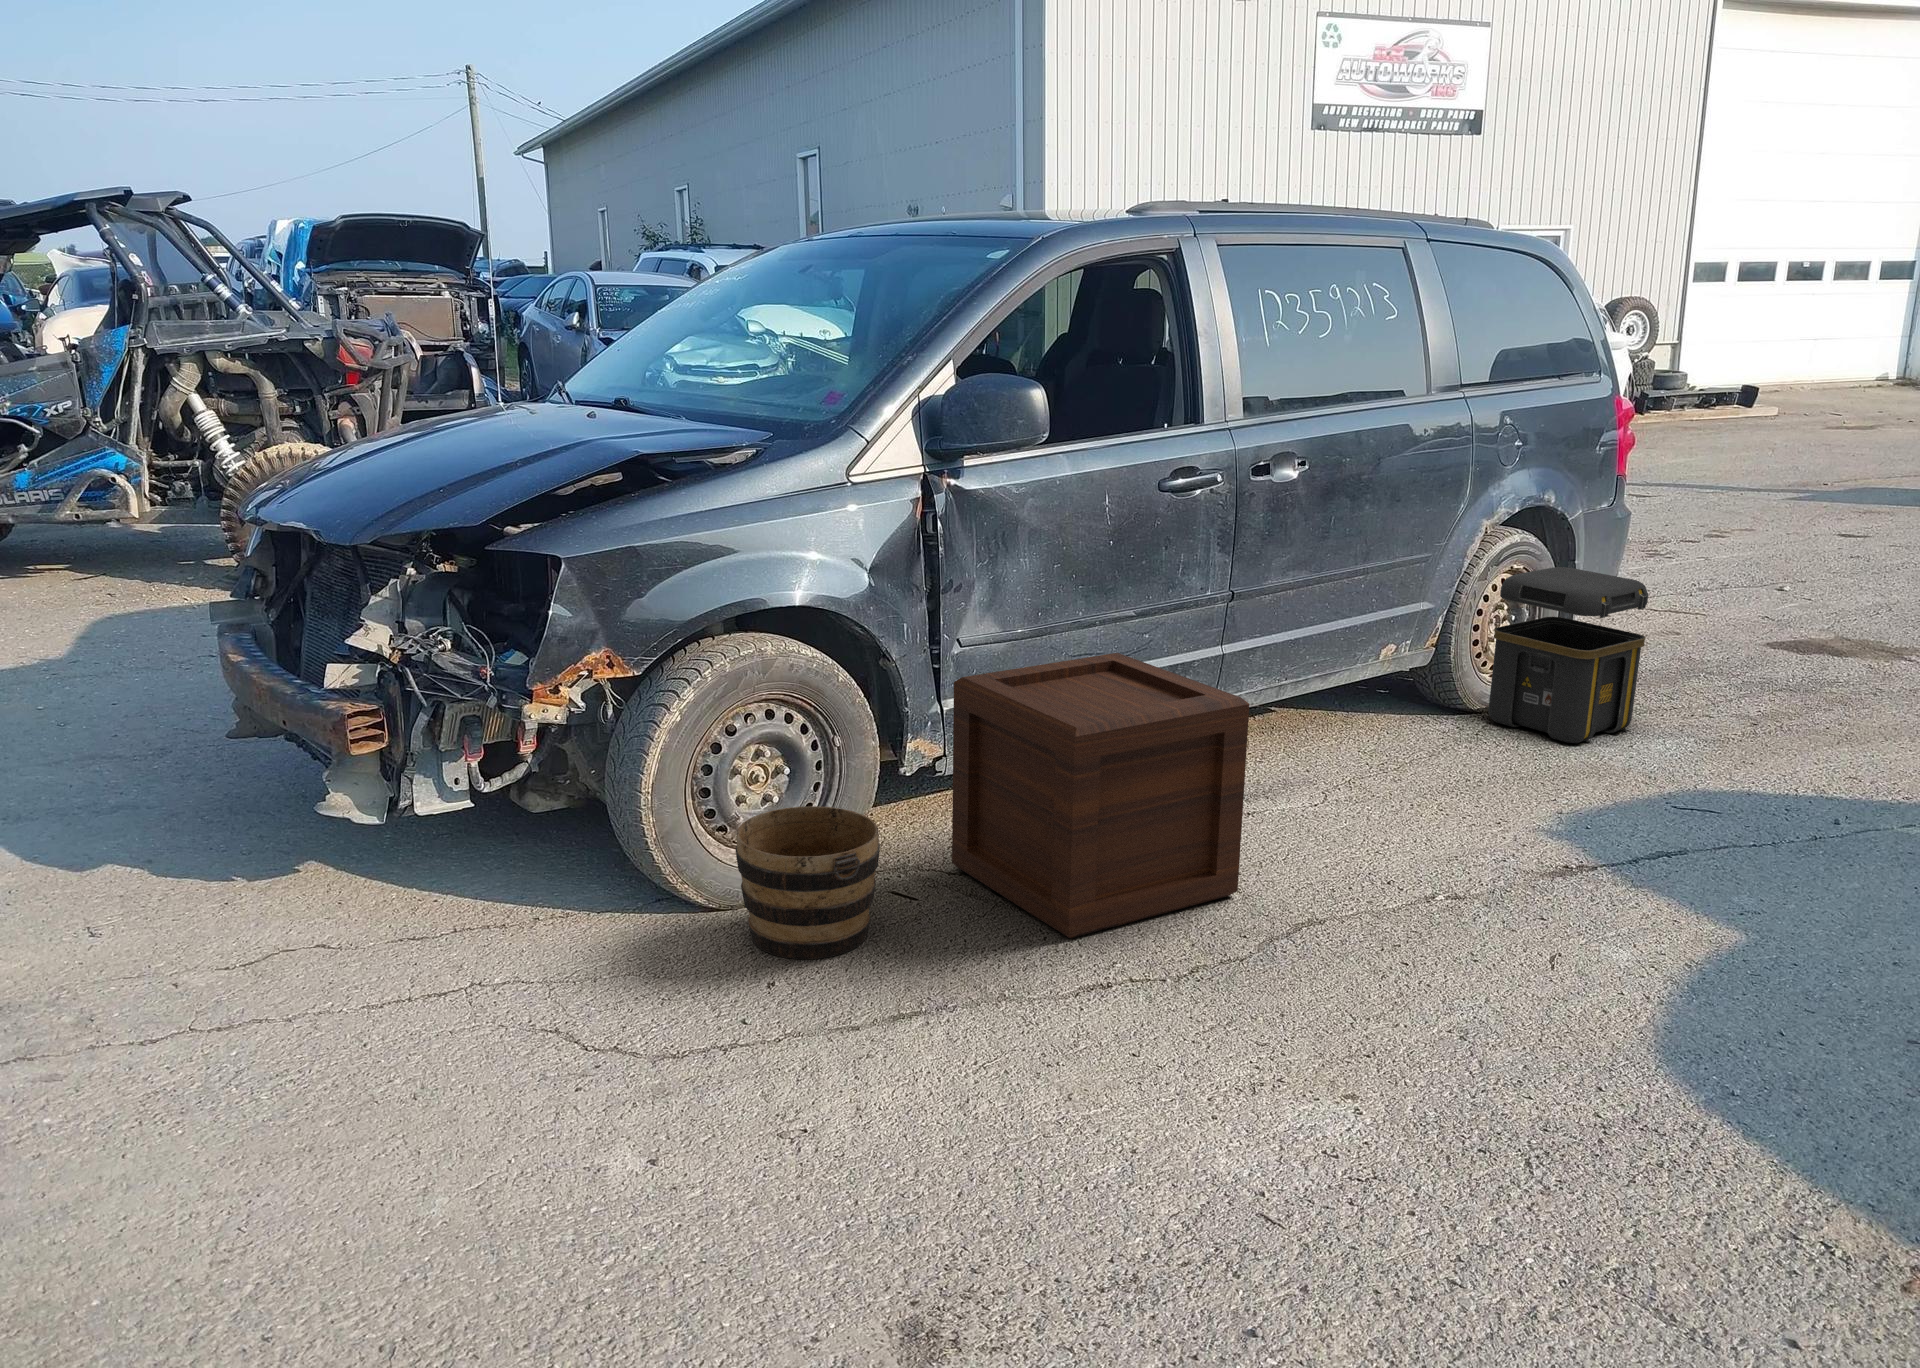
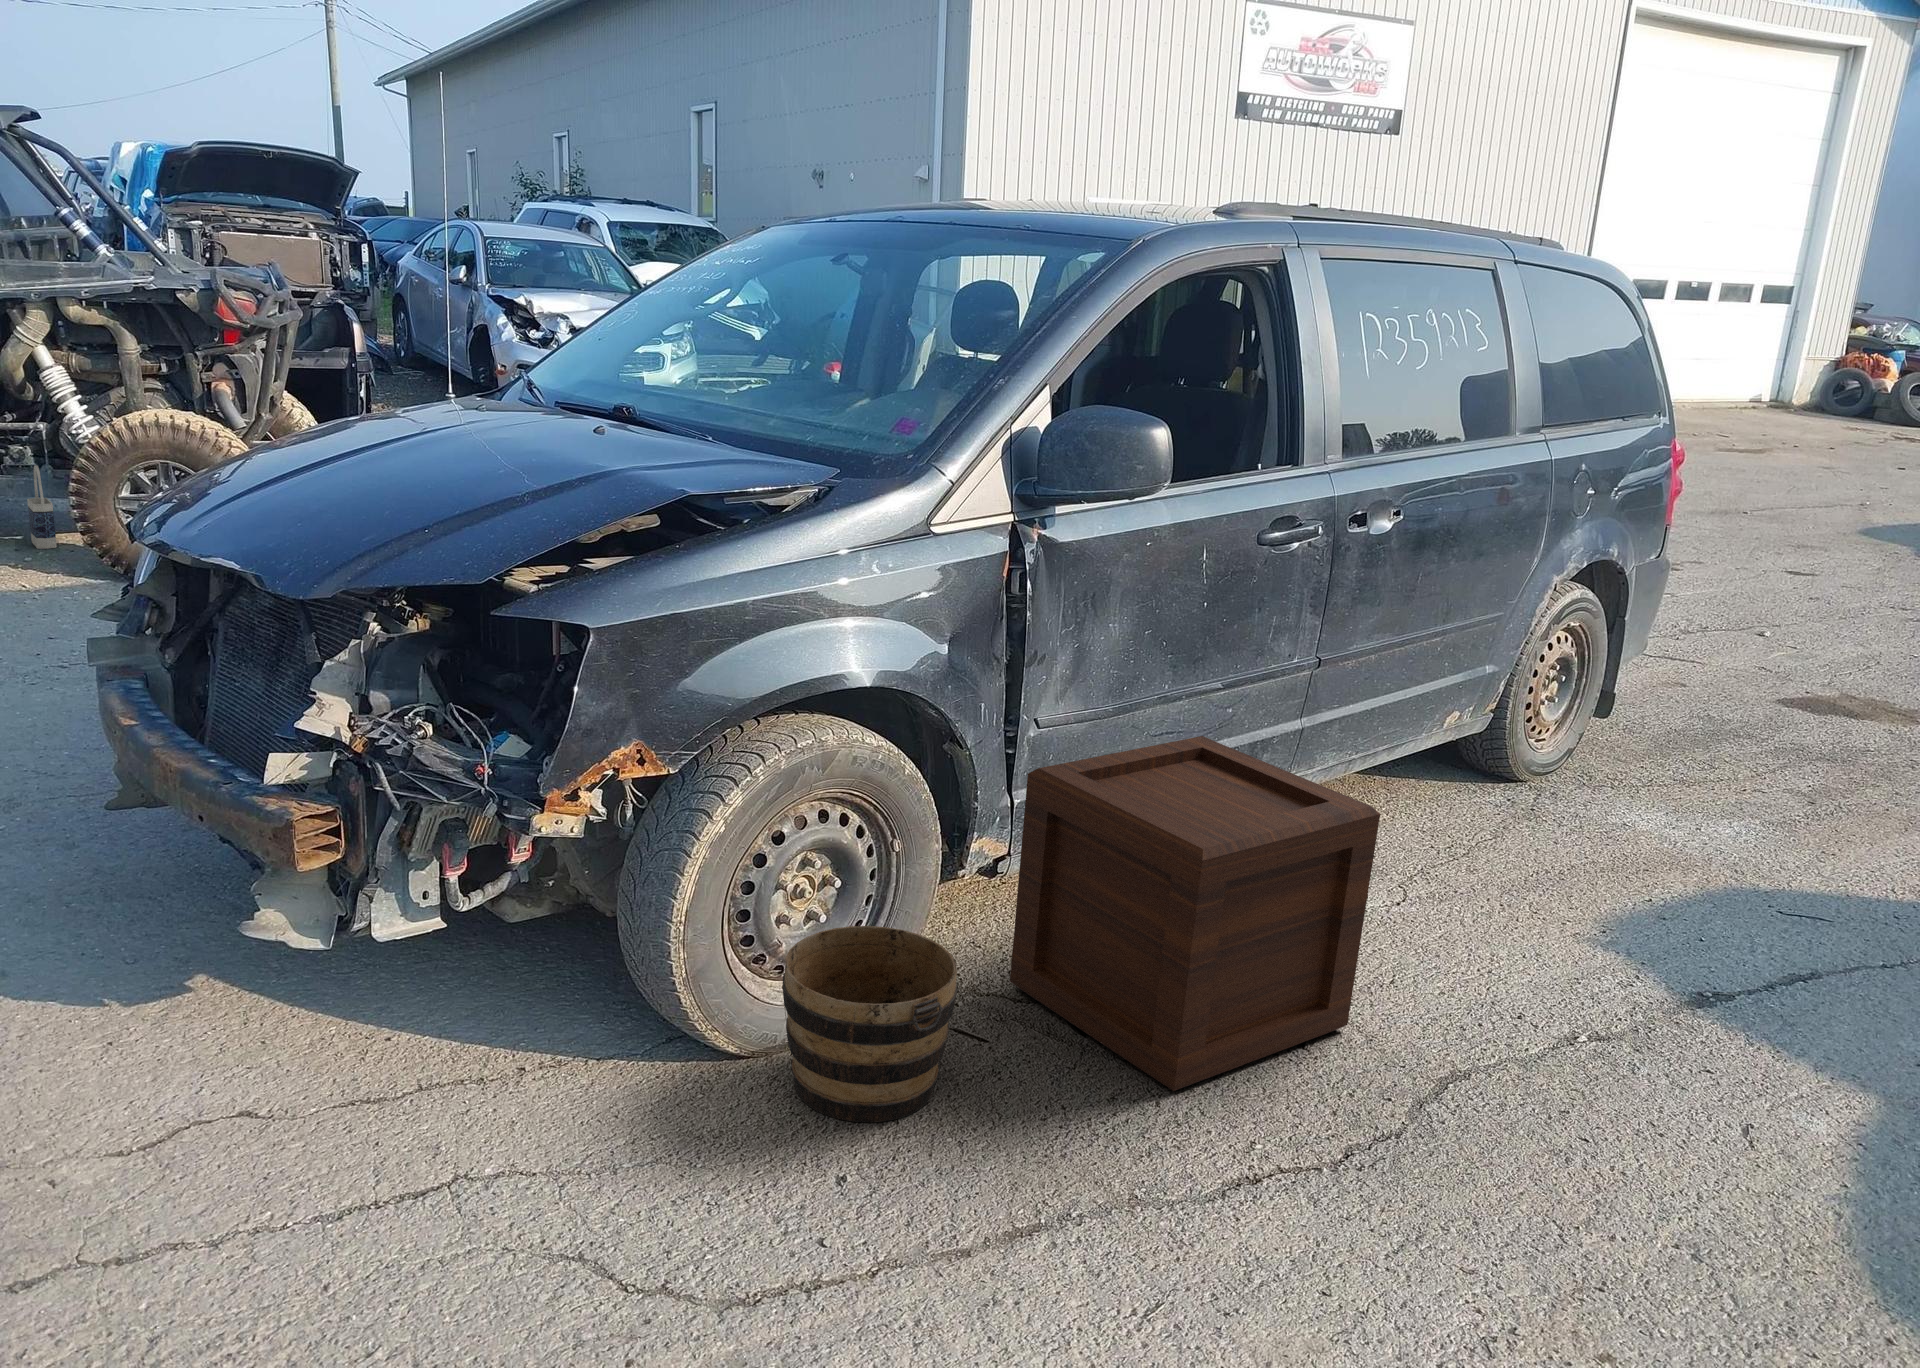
bag: none [189,496,214,568] -> present [27,465,57,549]
toolbox: present [1488,567,1648,743] -> none [1538,628,1719,825]

